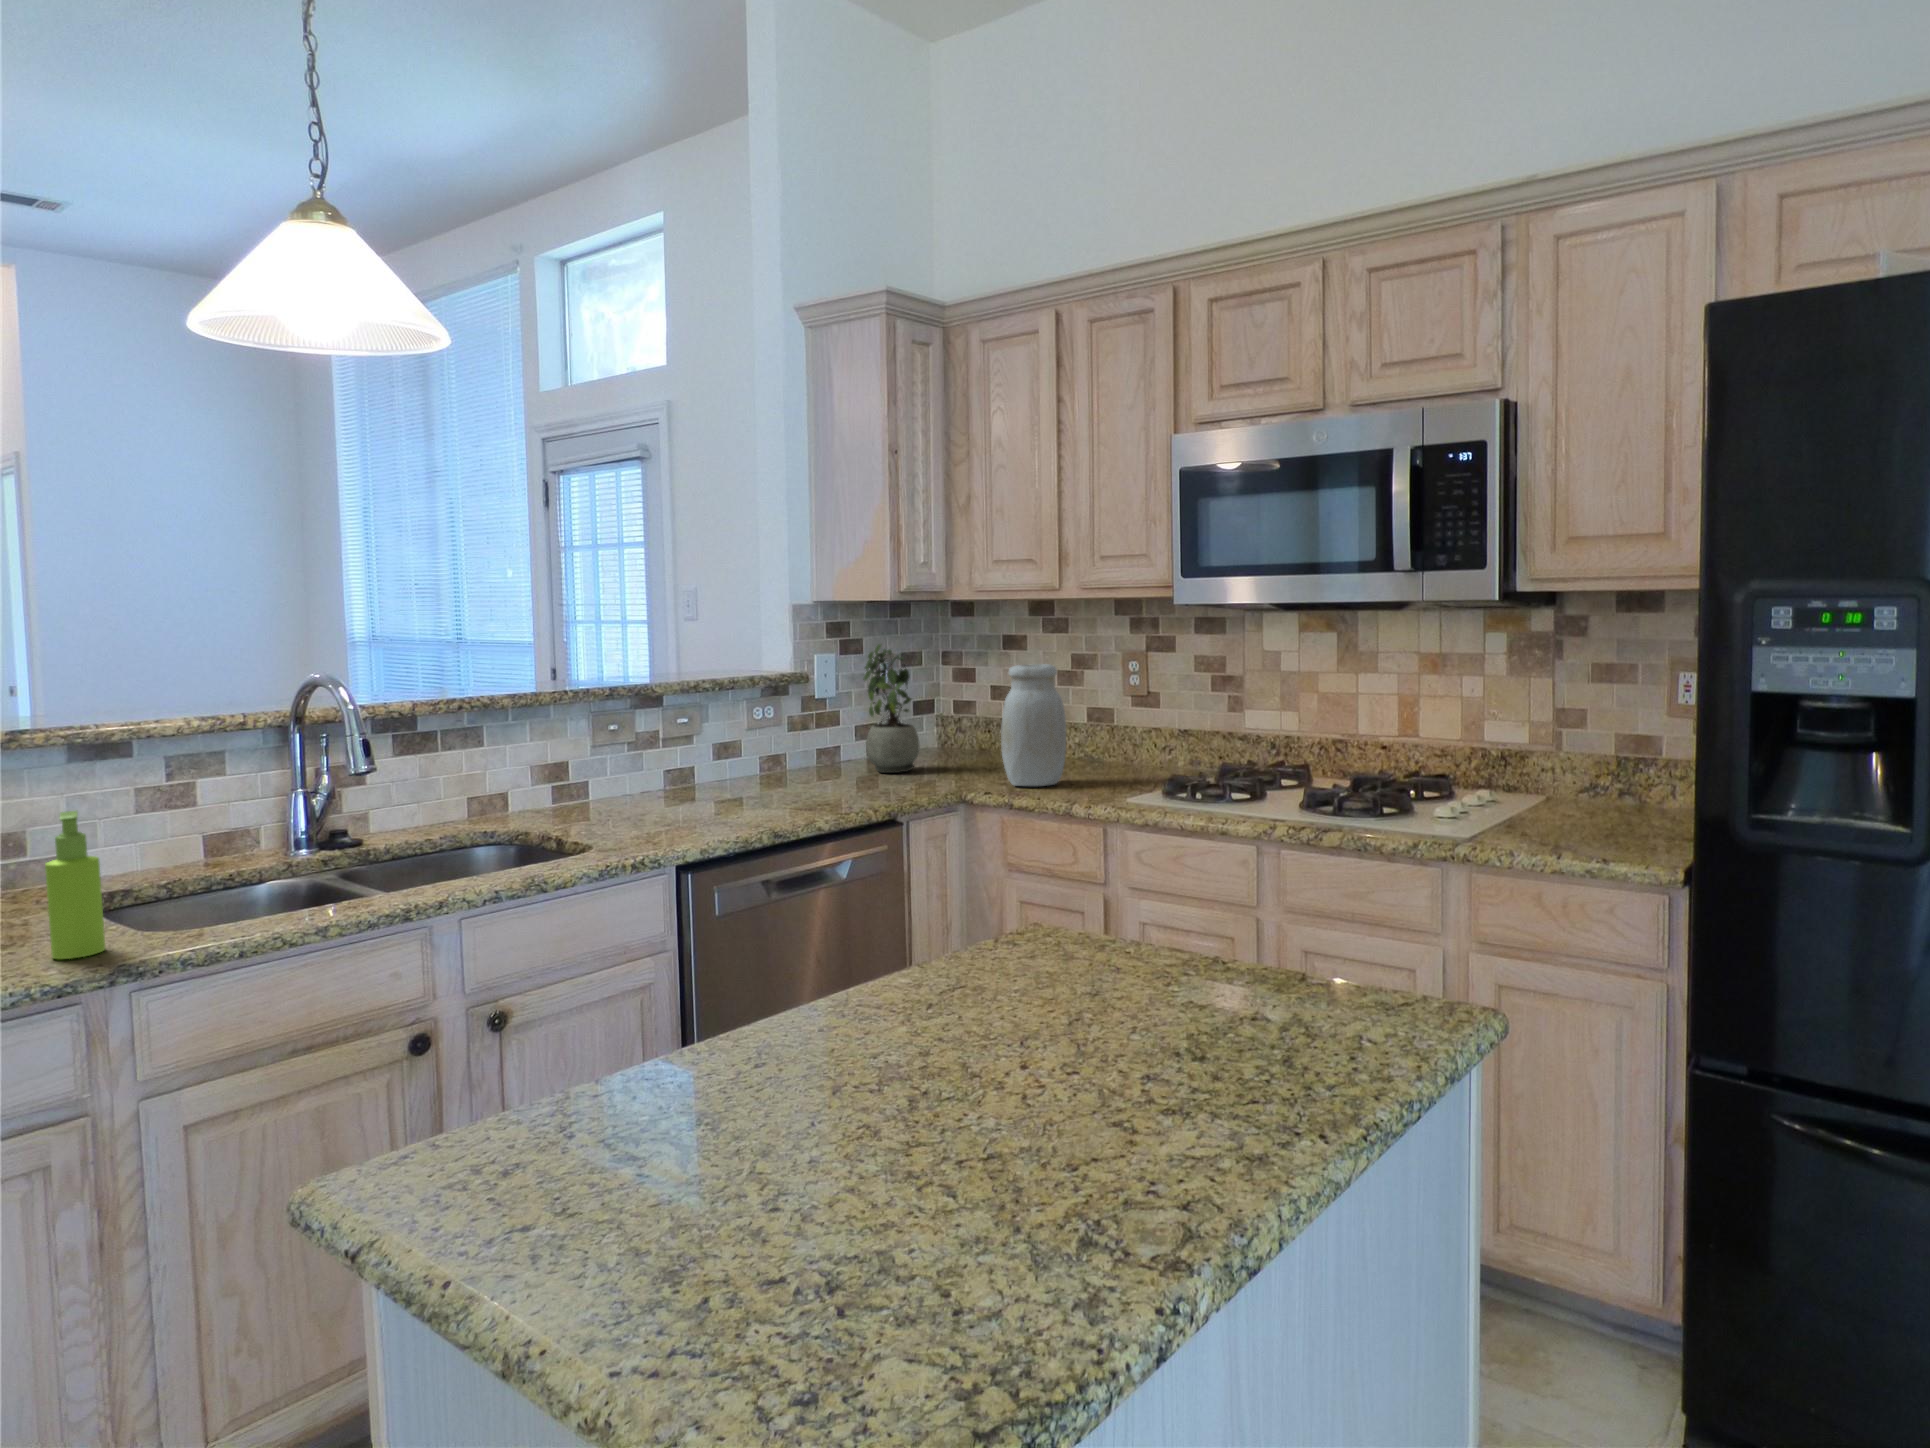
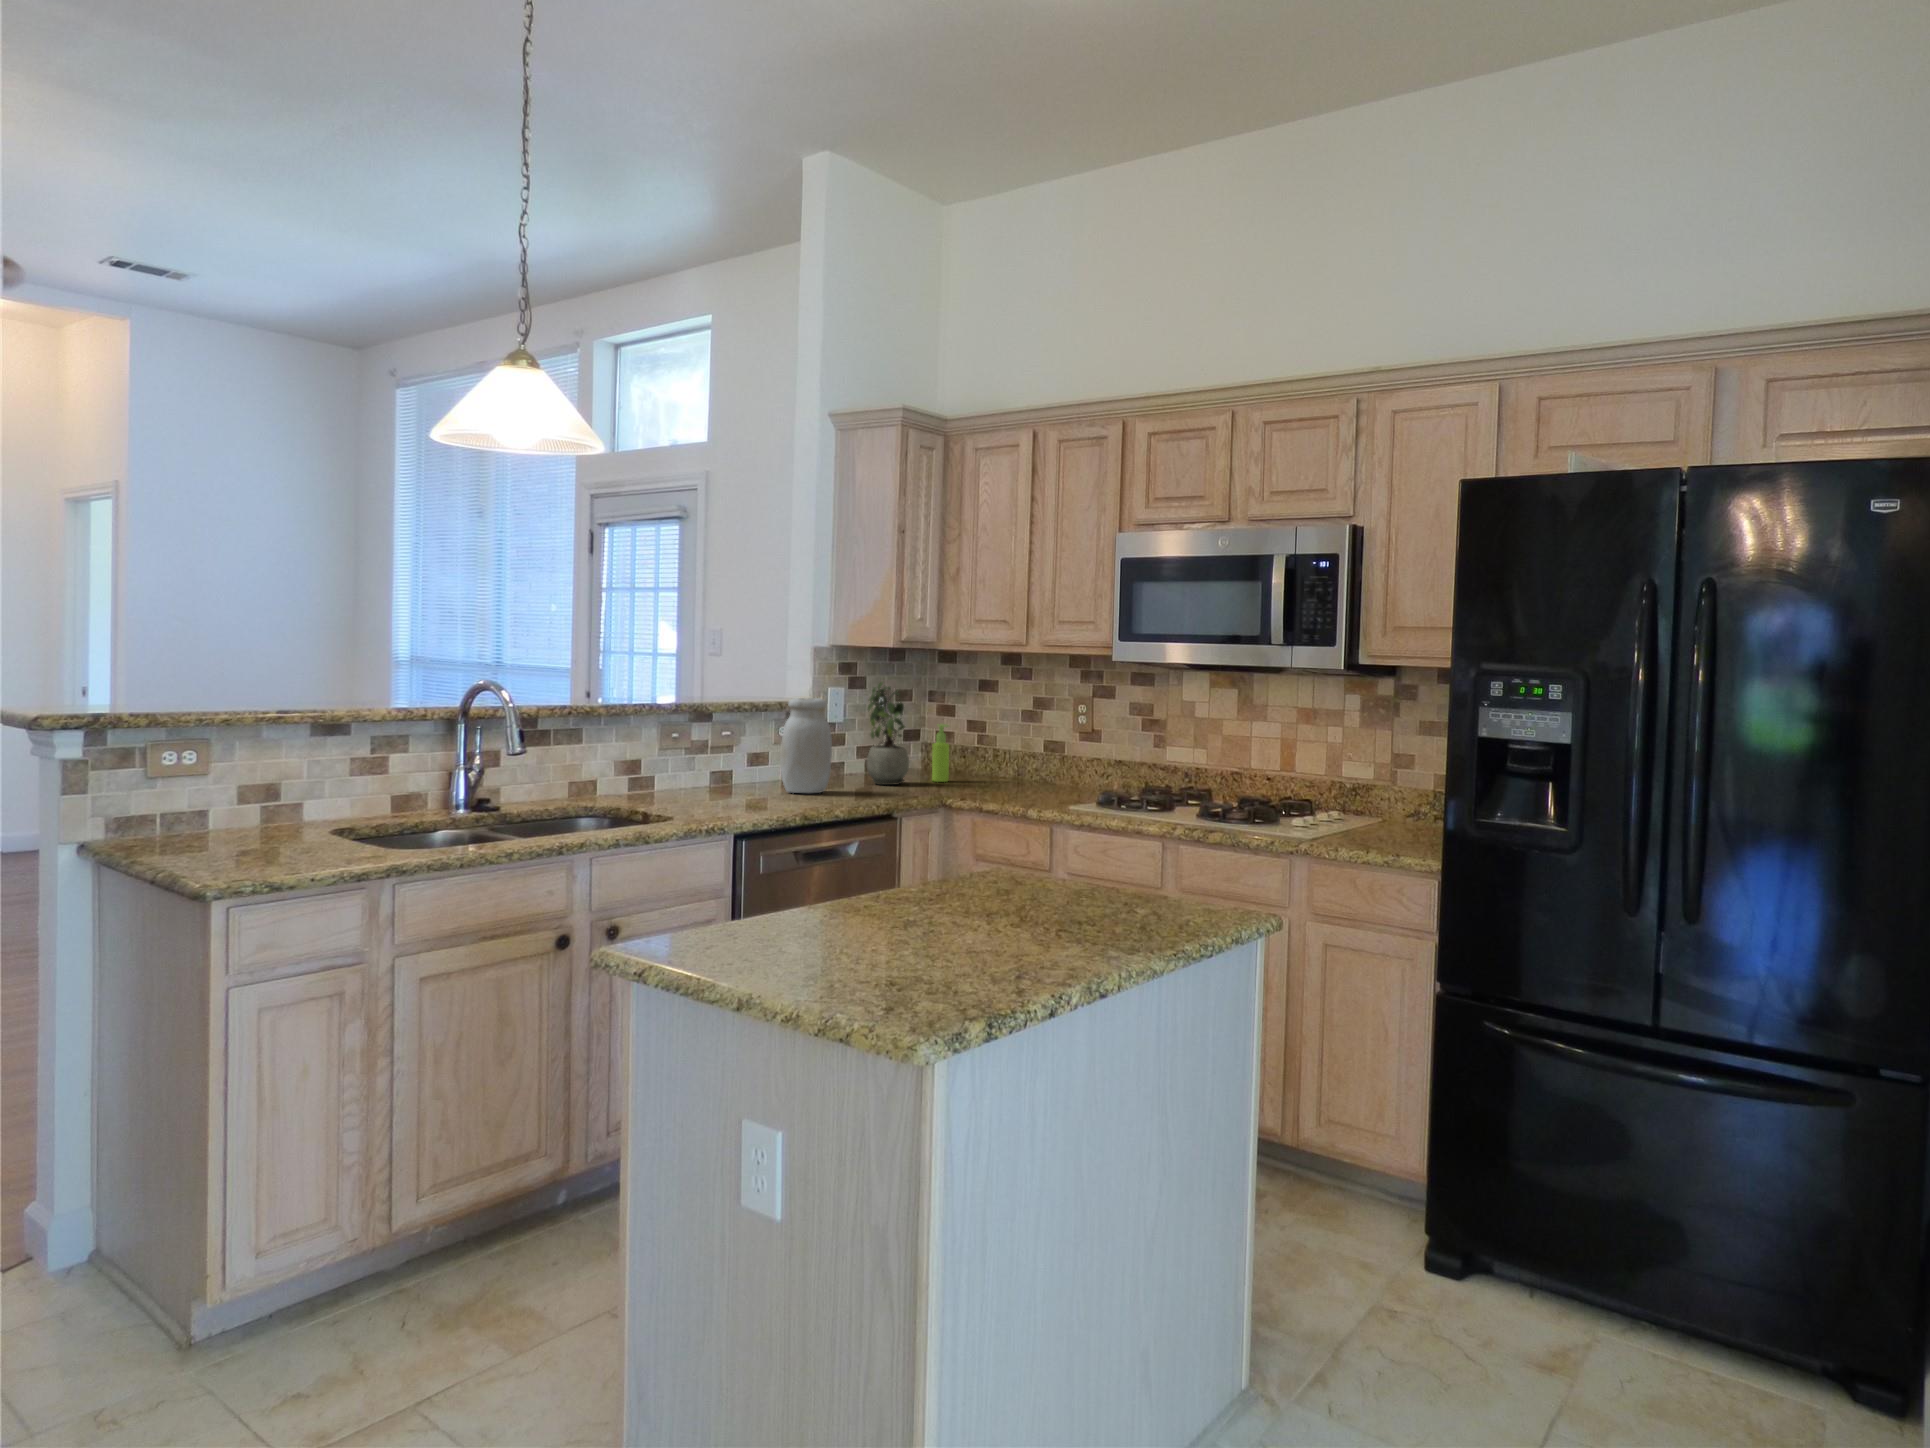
jar: present [1001,664,1066,786] -> present [780,698,832,793]
soap dispenser: present [45,811,105,959] -> present [932,724,949,782]

